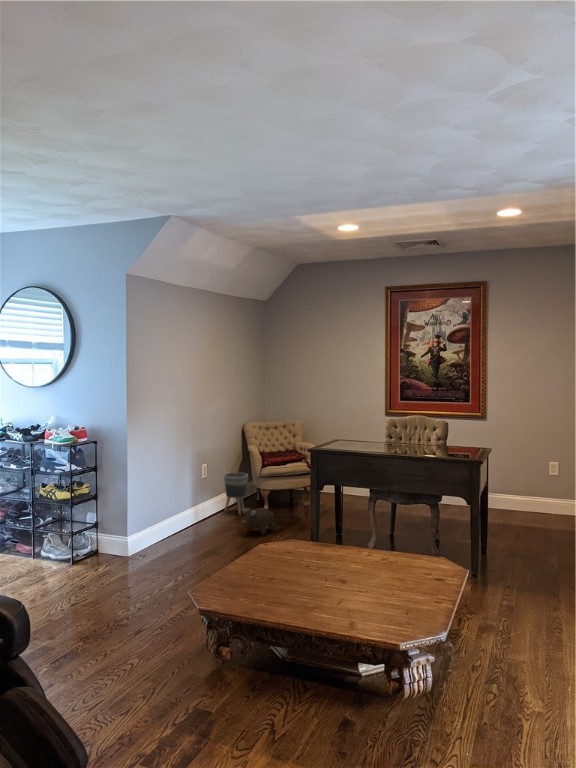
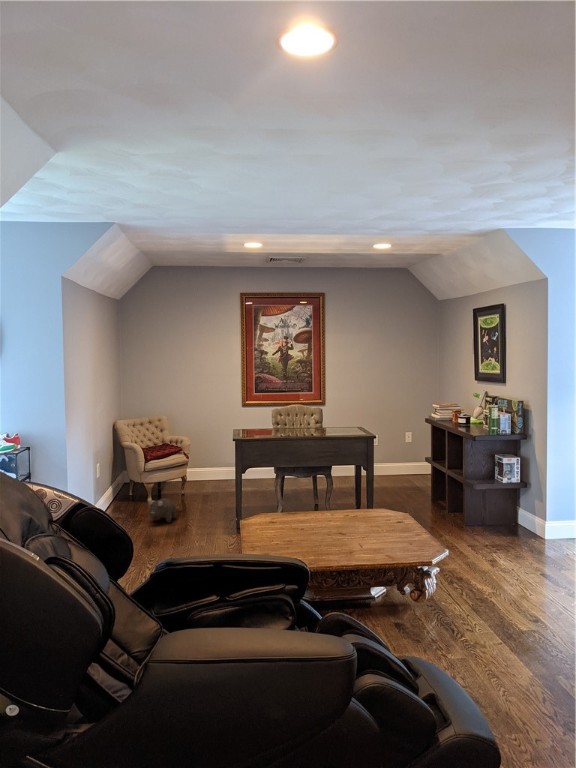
planter: present [224,473,248,514] -> none [109,469,134,508]

